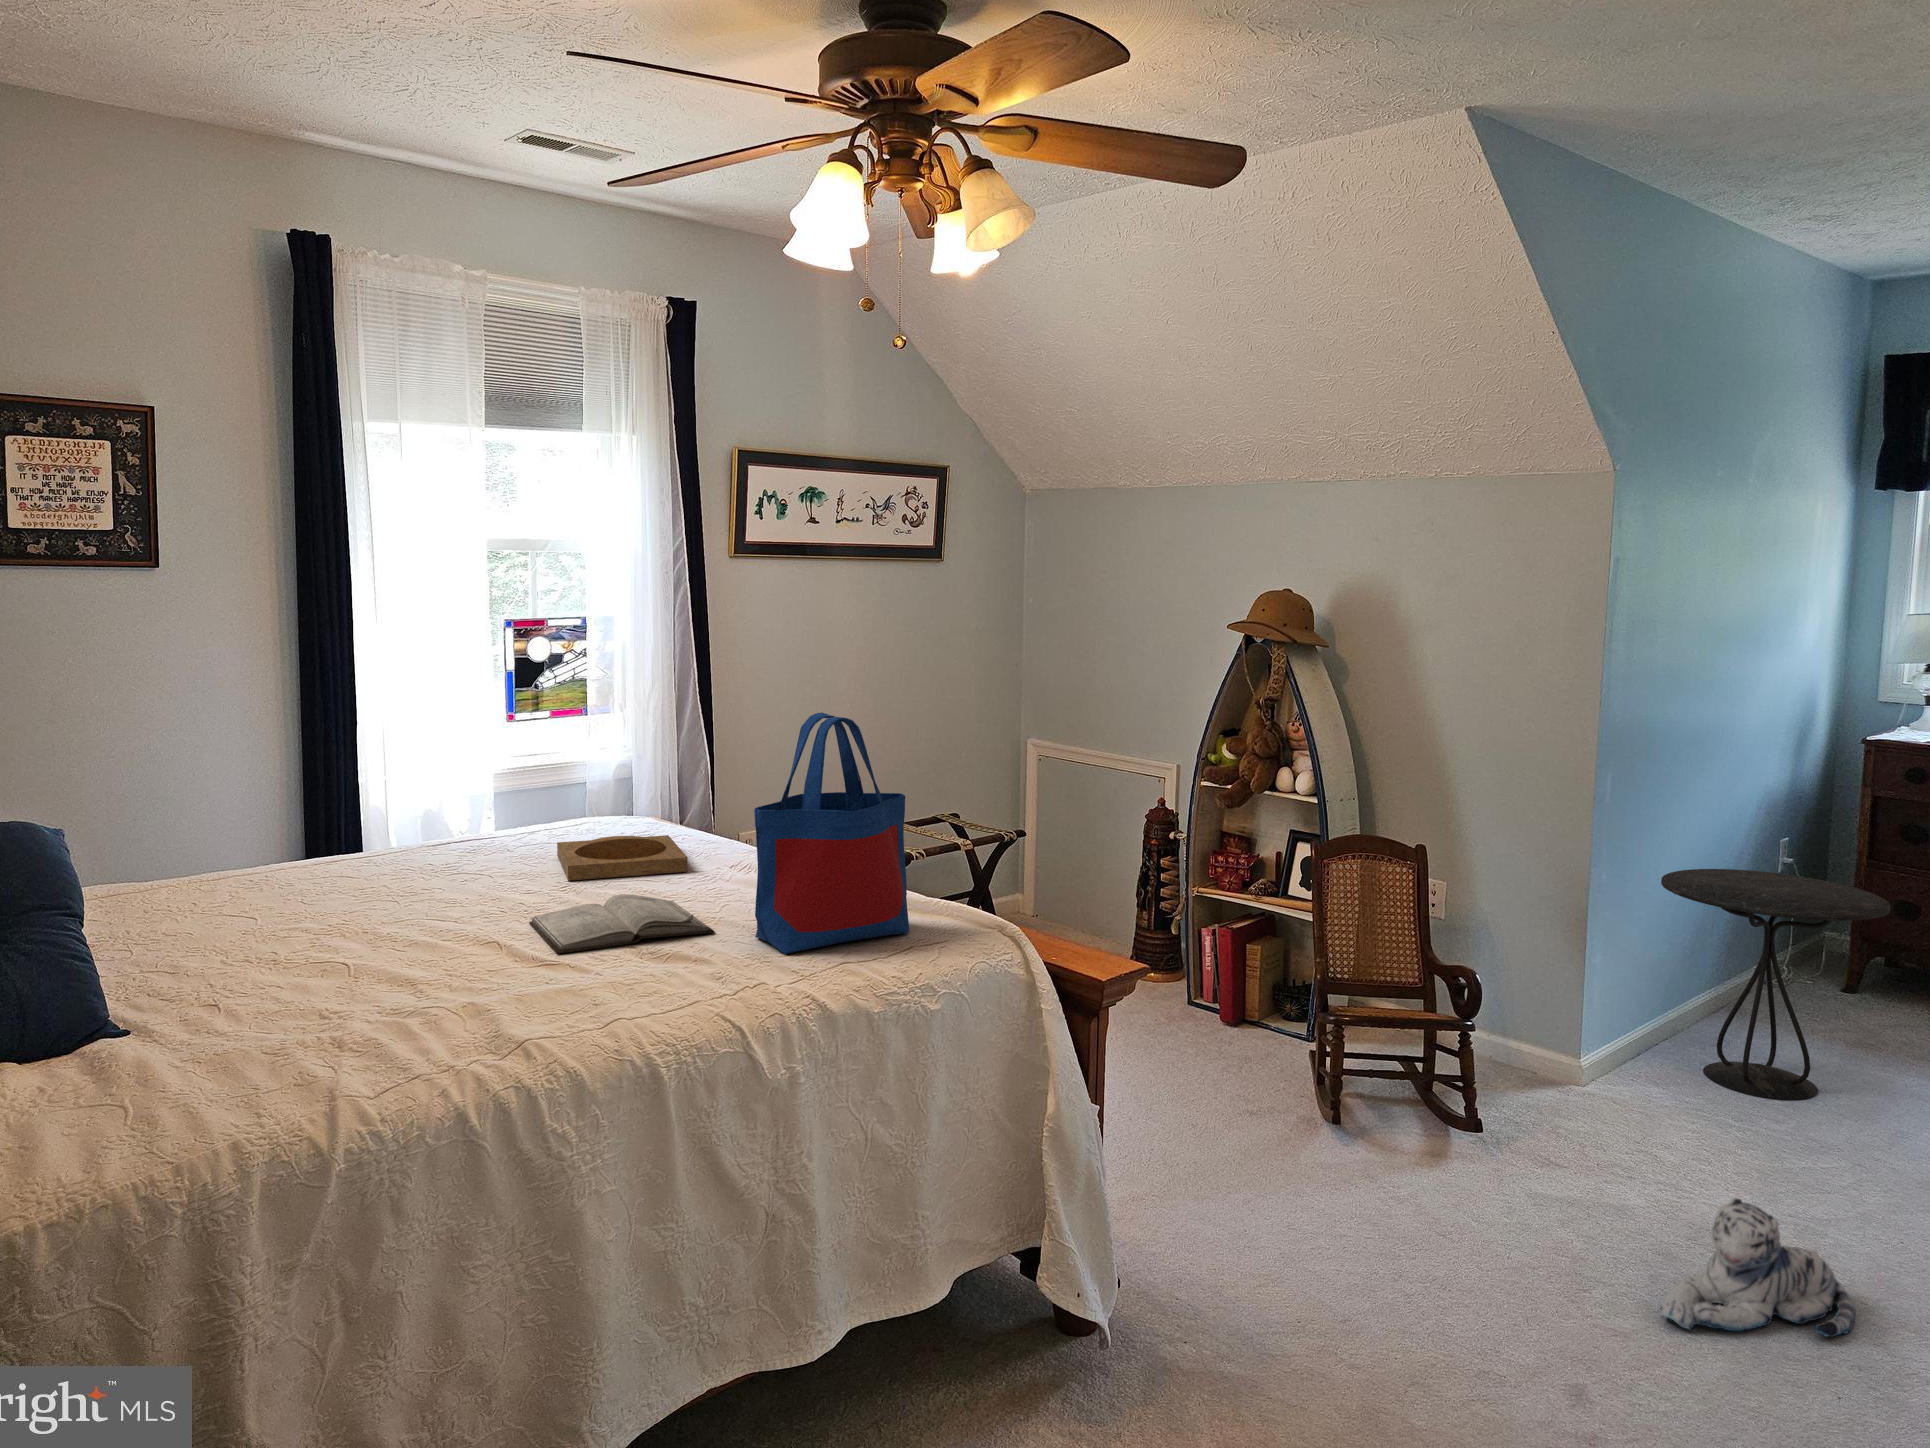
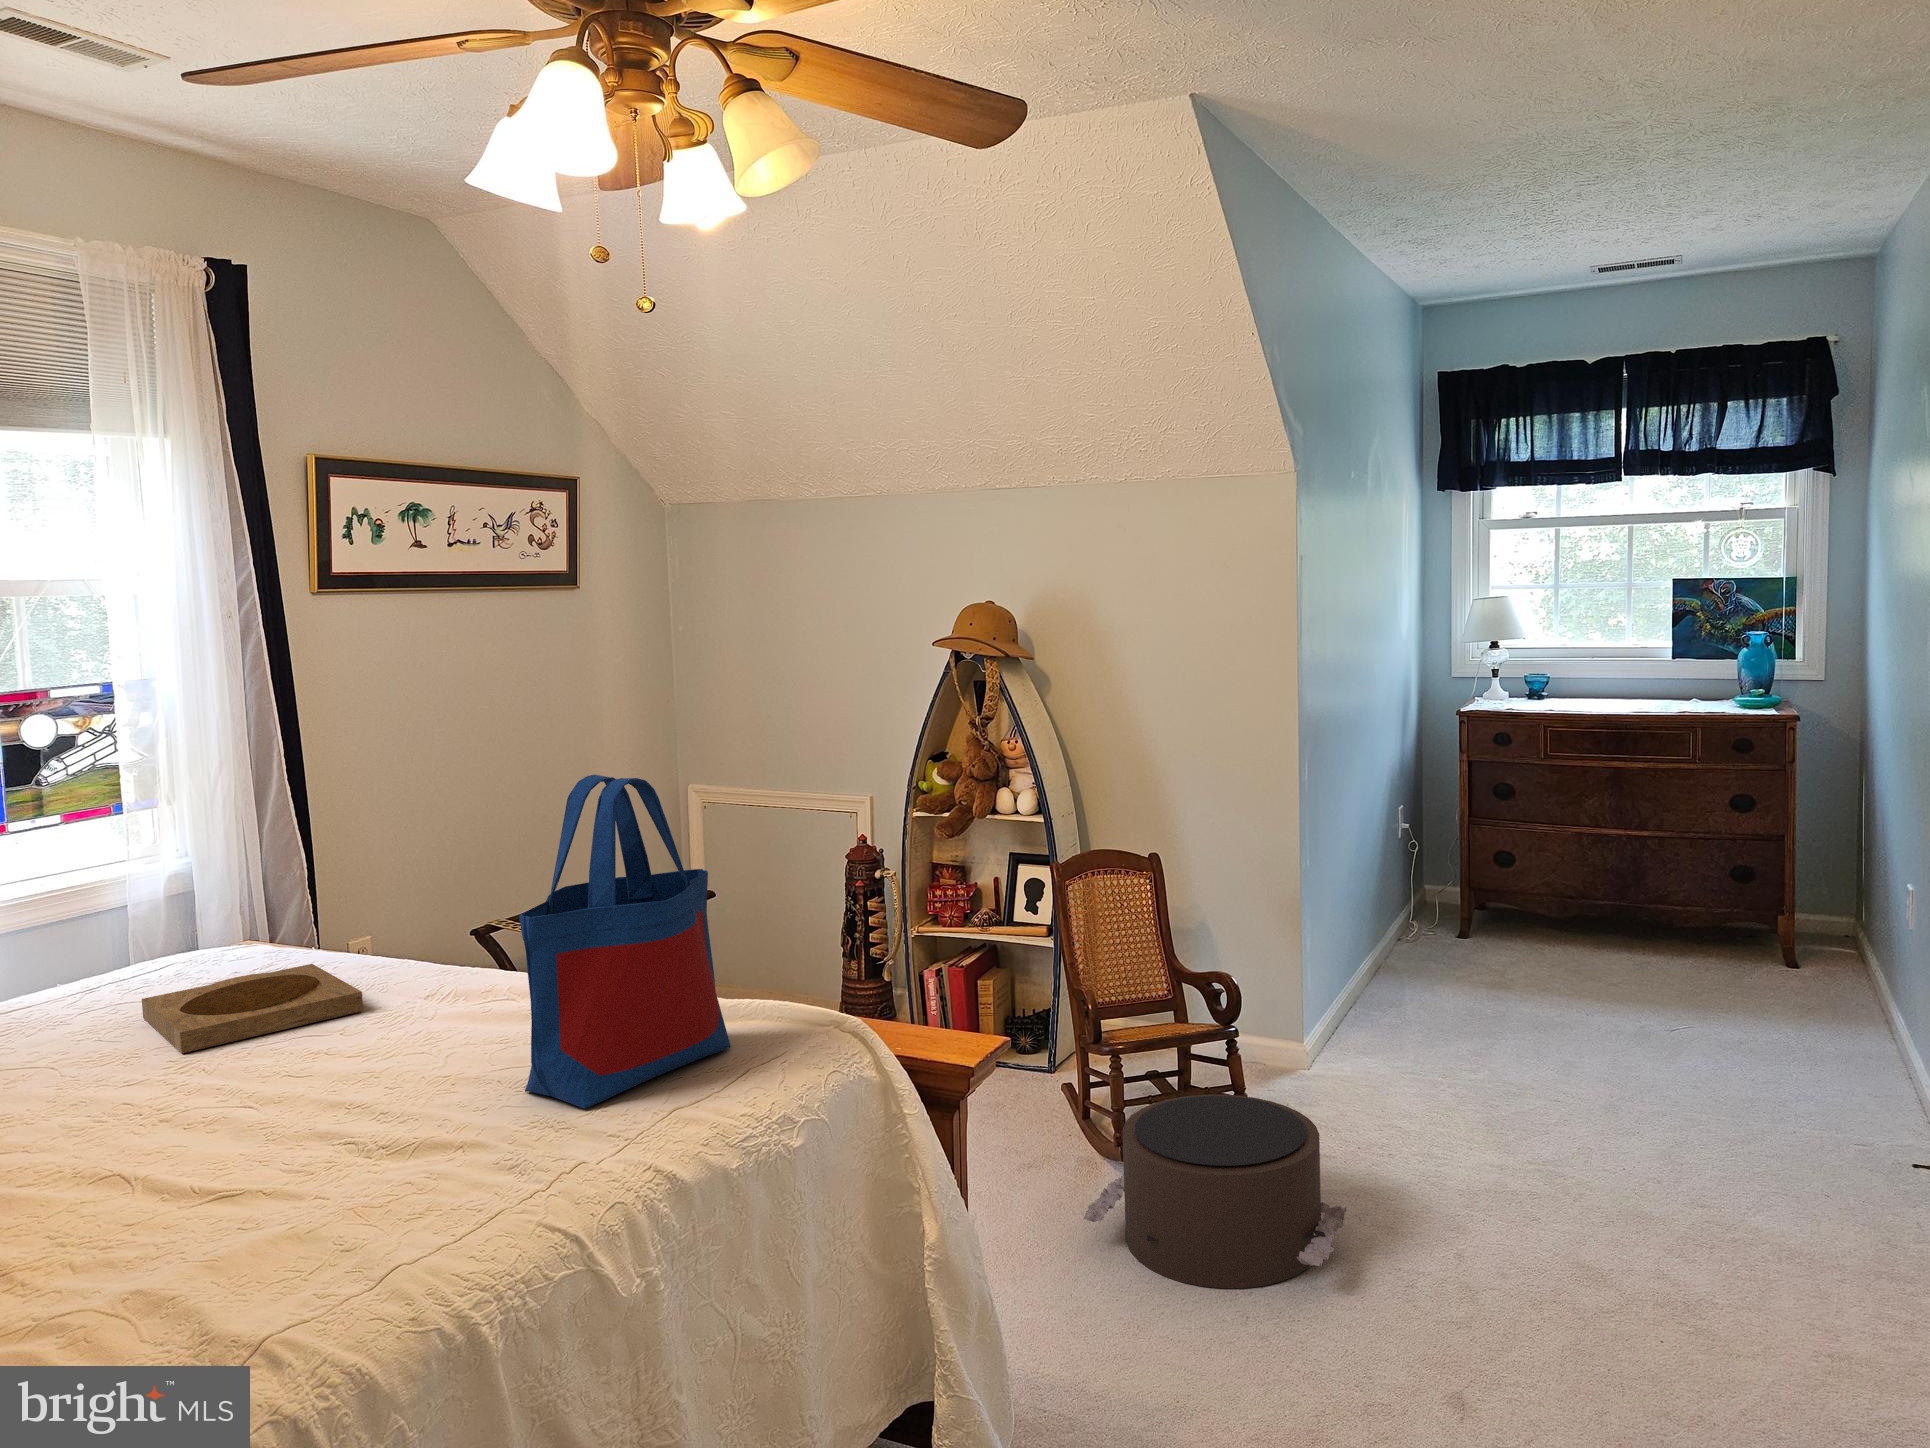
side table: present [1661,869,1891,1100] -> none [1354,839,1547,1049]
diary: present [529,894,715,954] -> none [151,1058,460,1176]
pouf: none [1265,1071,1524,1251] -> present [1083,1094,1347,1288]
plush toy: present [1660,1197,1855,1337] -> none [1503,1161,1653,1305]

